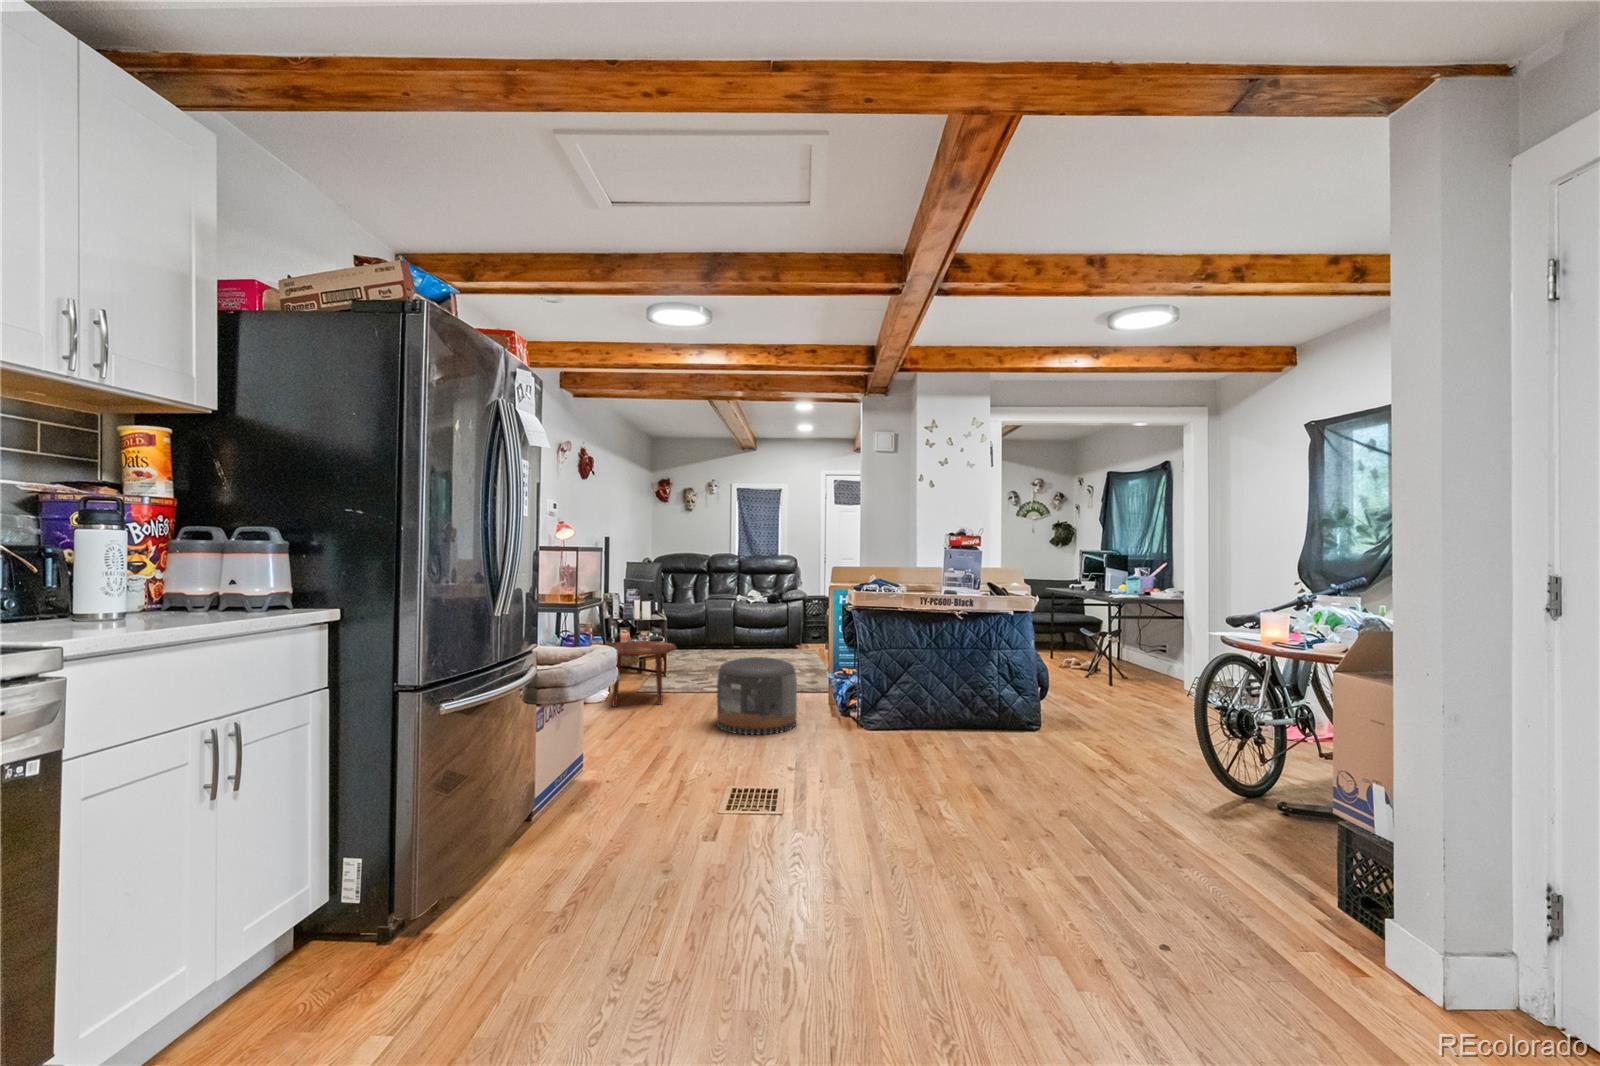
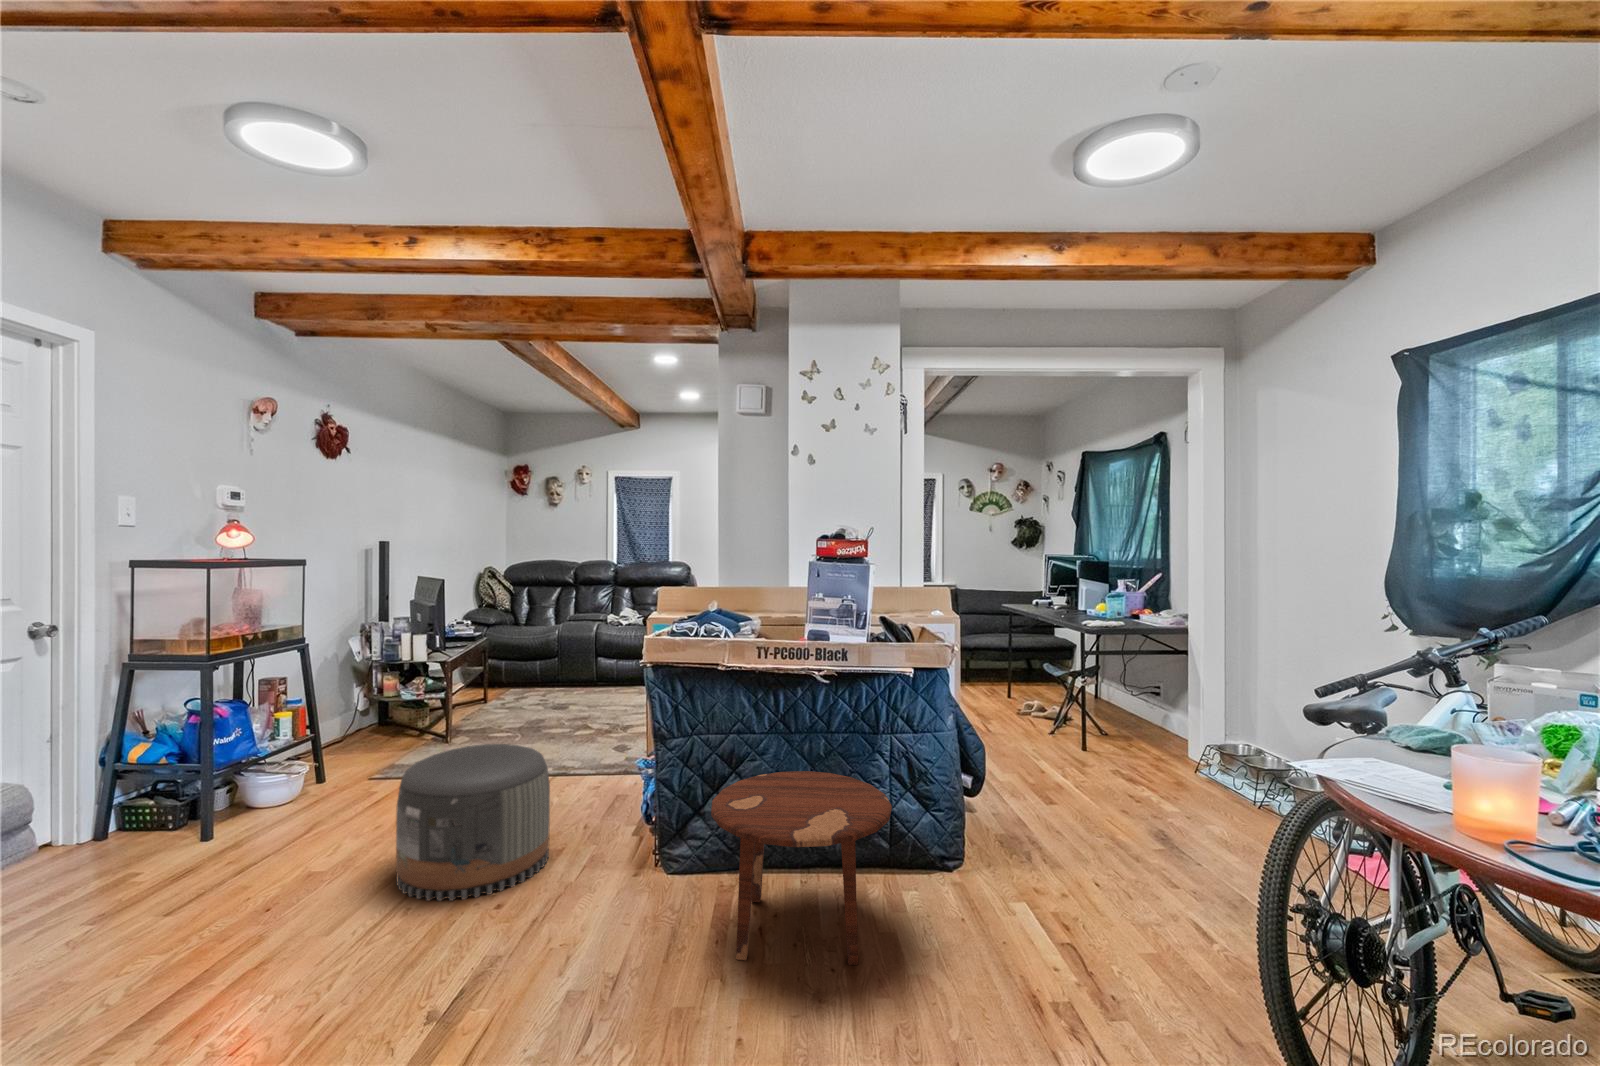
side table: present [607,641,676,707] -> present [711,771,892,965]

